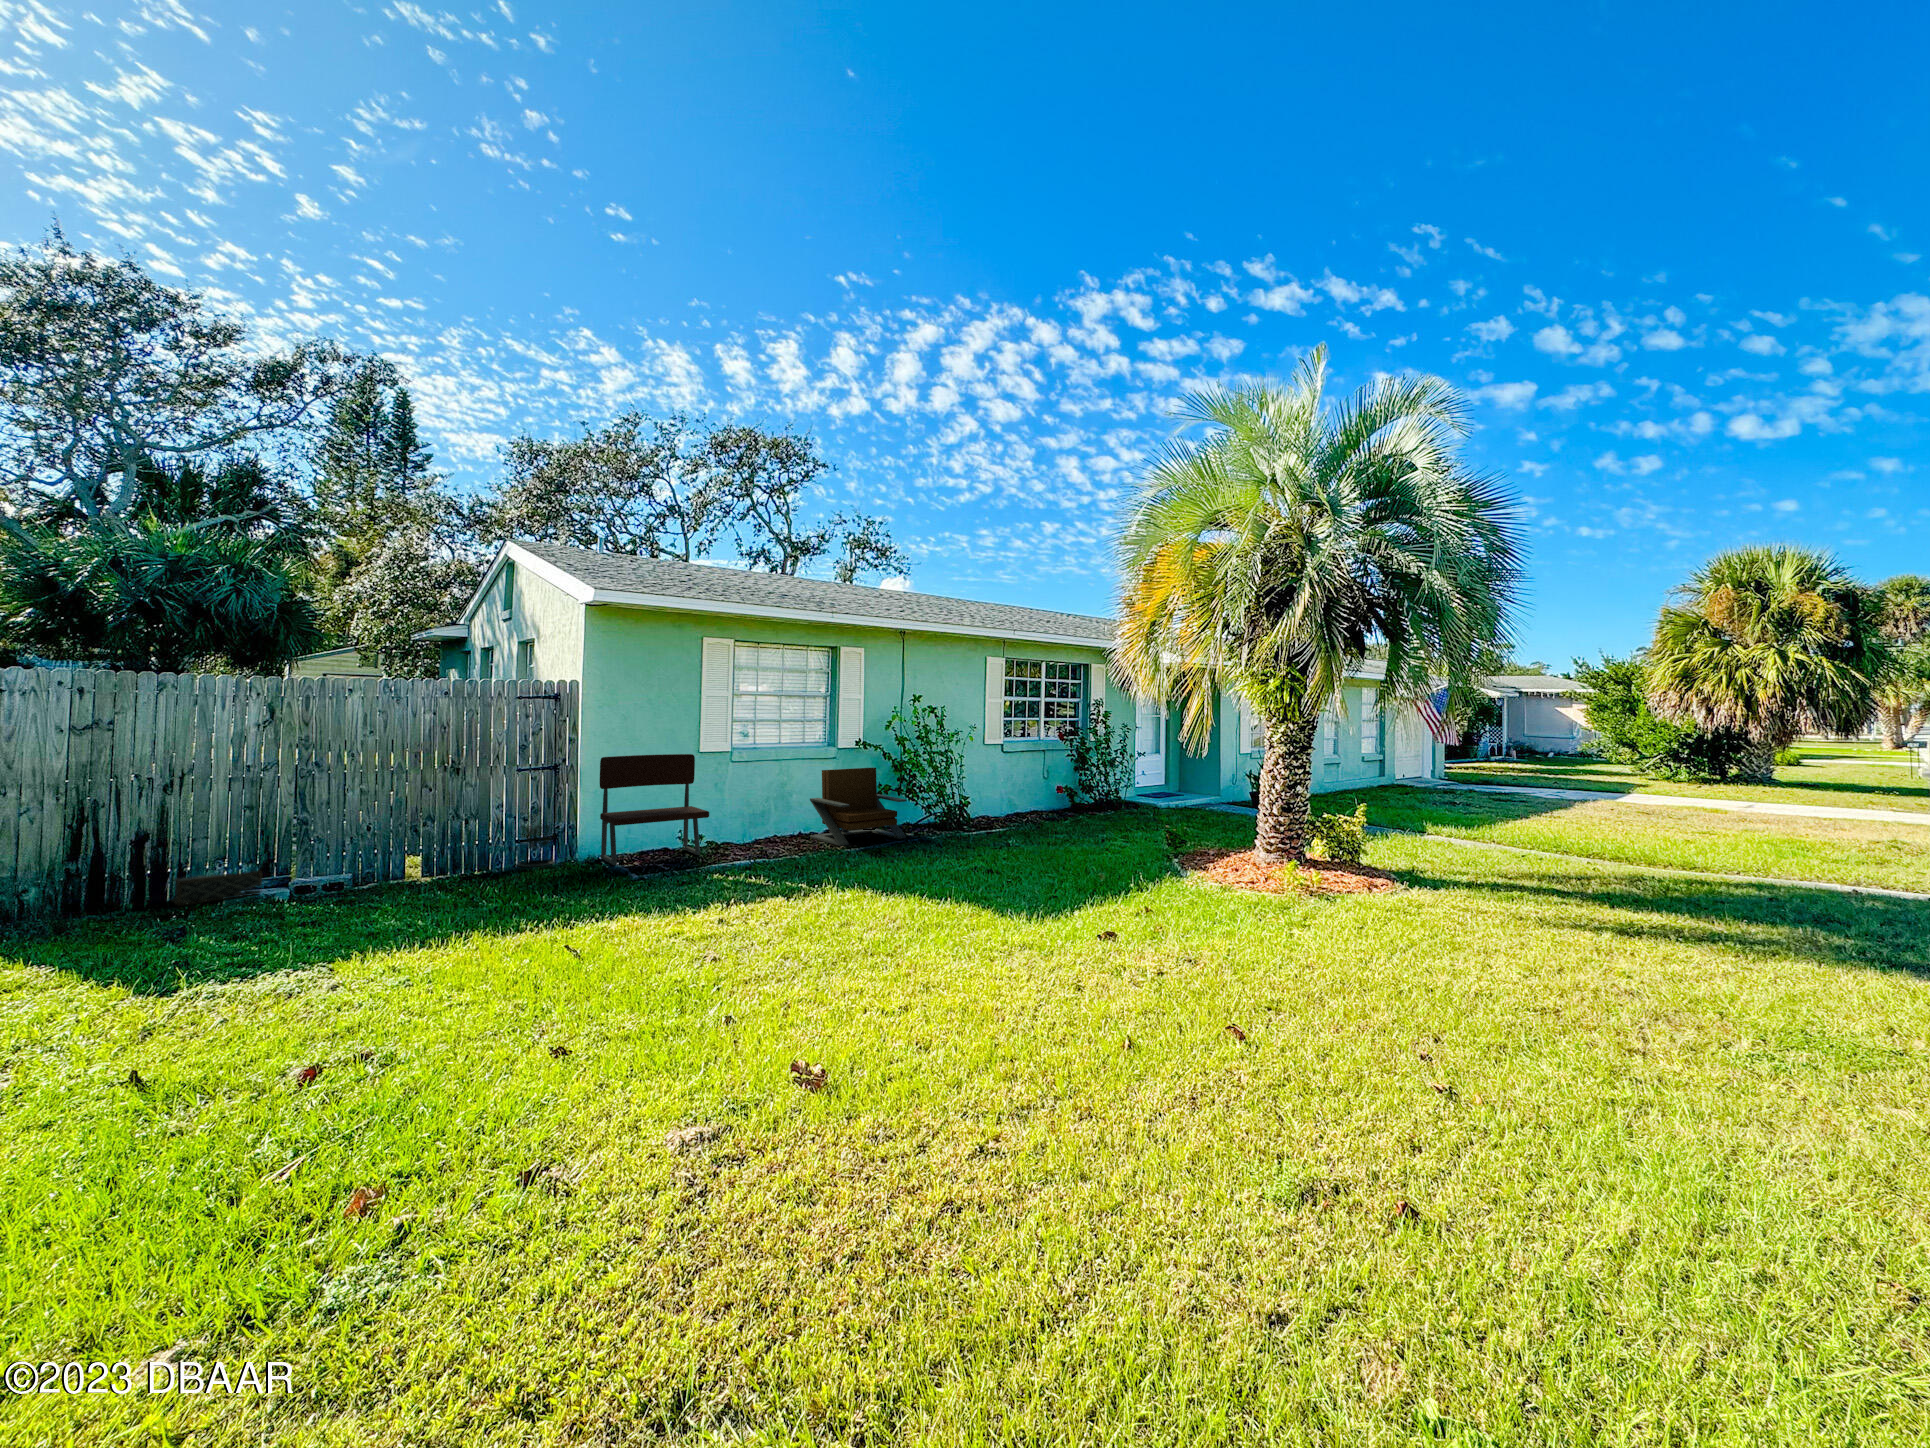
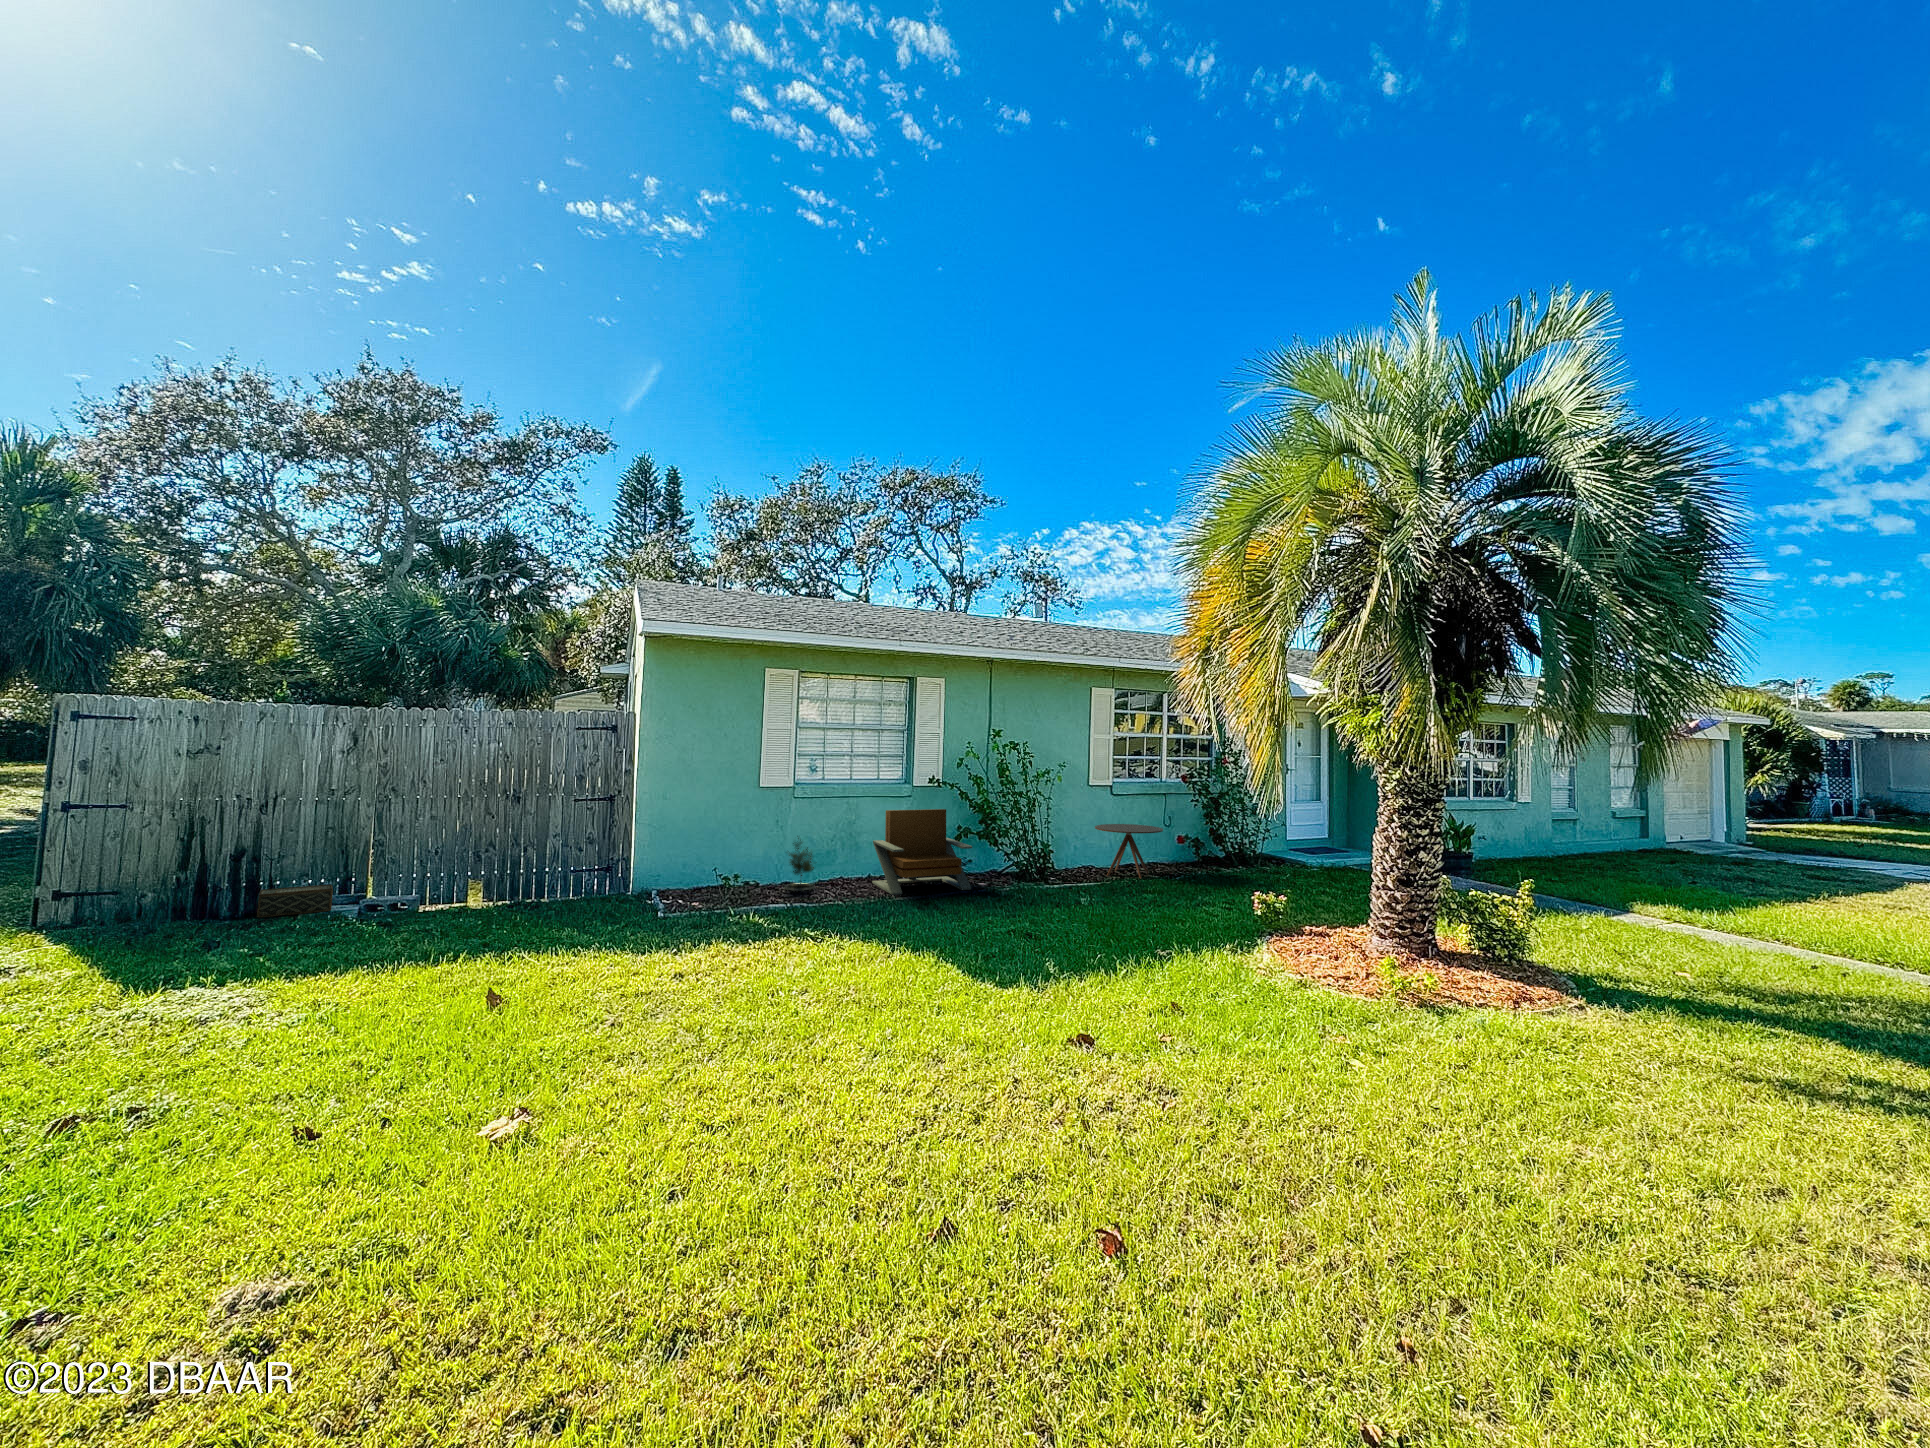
bench: present [600,754,709,865] -> none [647,789,750,902]
round table: none [996,776,1055,822] -> present [1095,824,1163,878]
potted tree: present [518,813,554,867] -> present [785,838,815,891]

